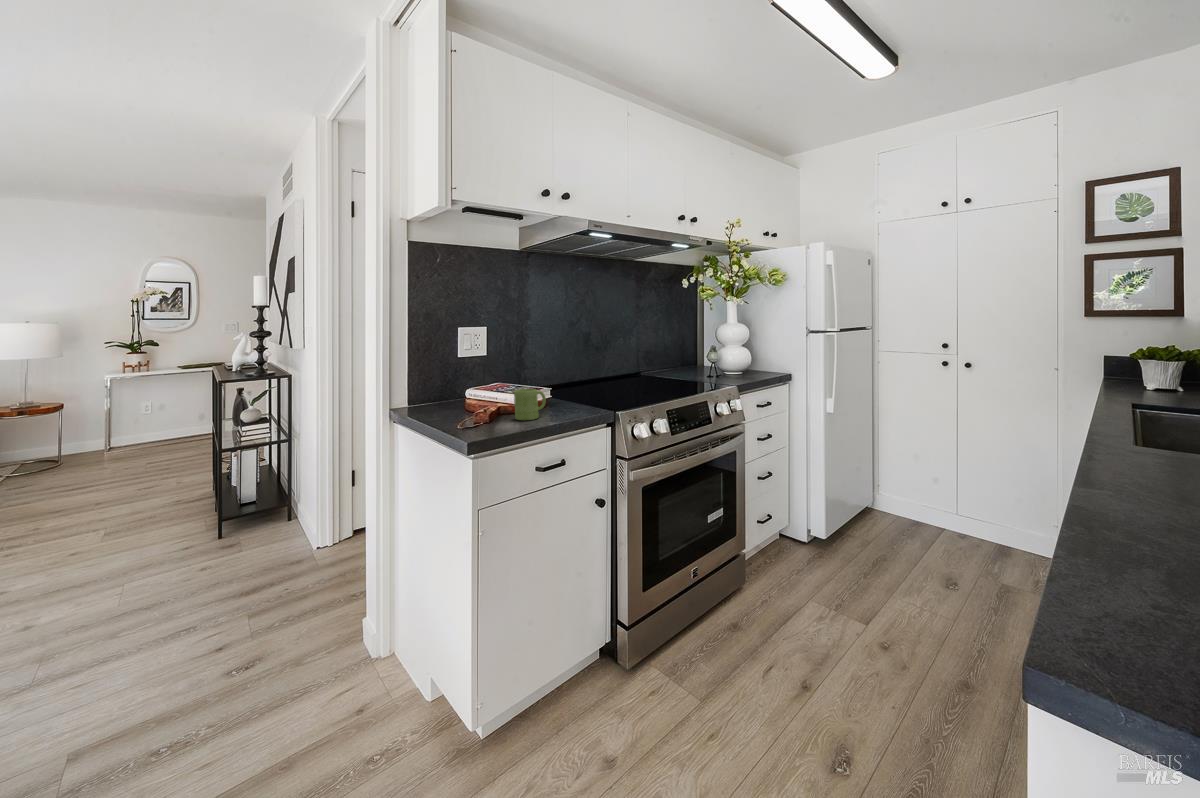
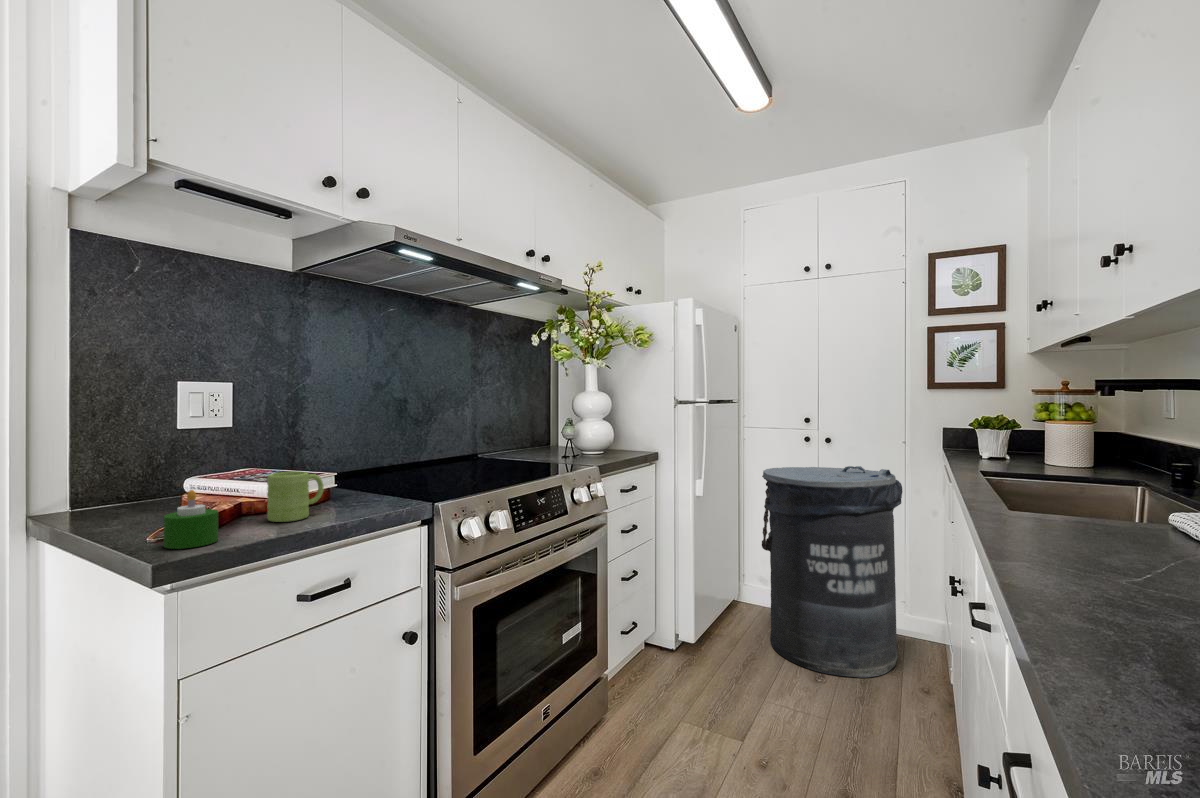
trash can: none [890,387,1040,574] -> present [762,466,903,678]
candle: none [466,398,494,432] -> present [163,490,218,549]

